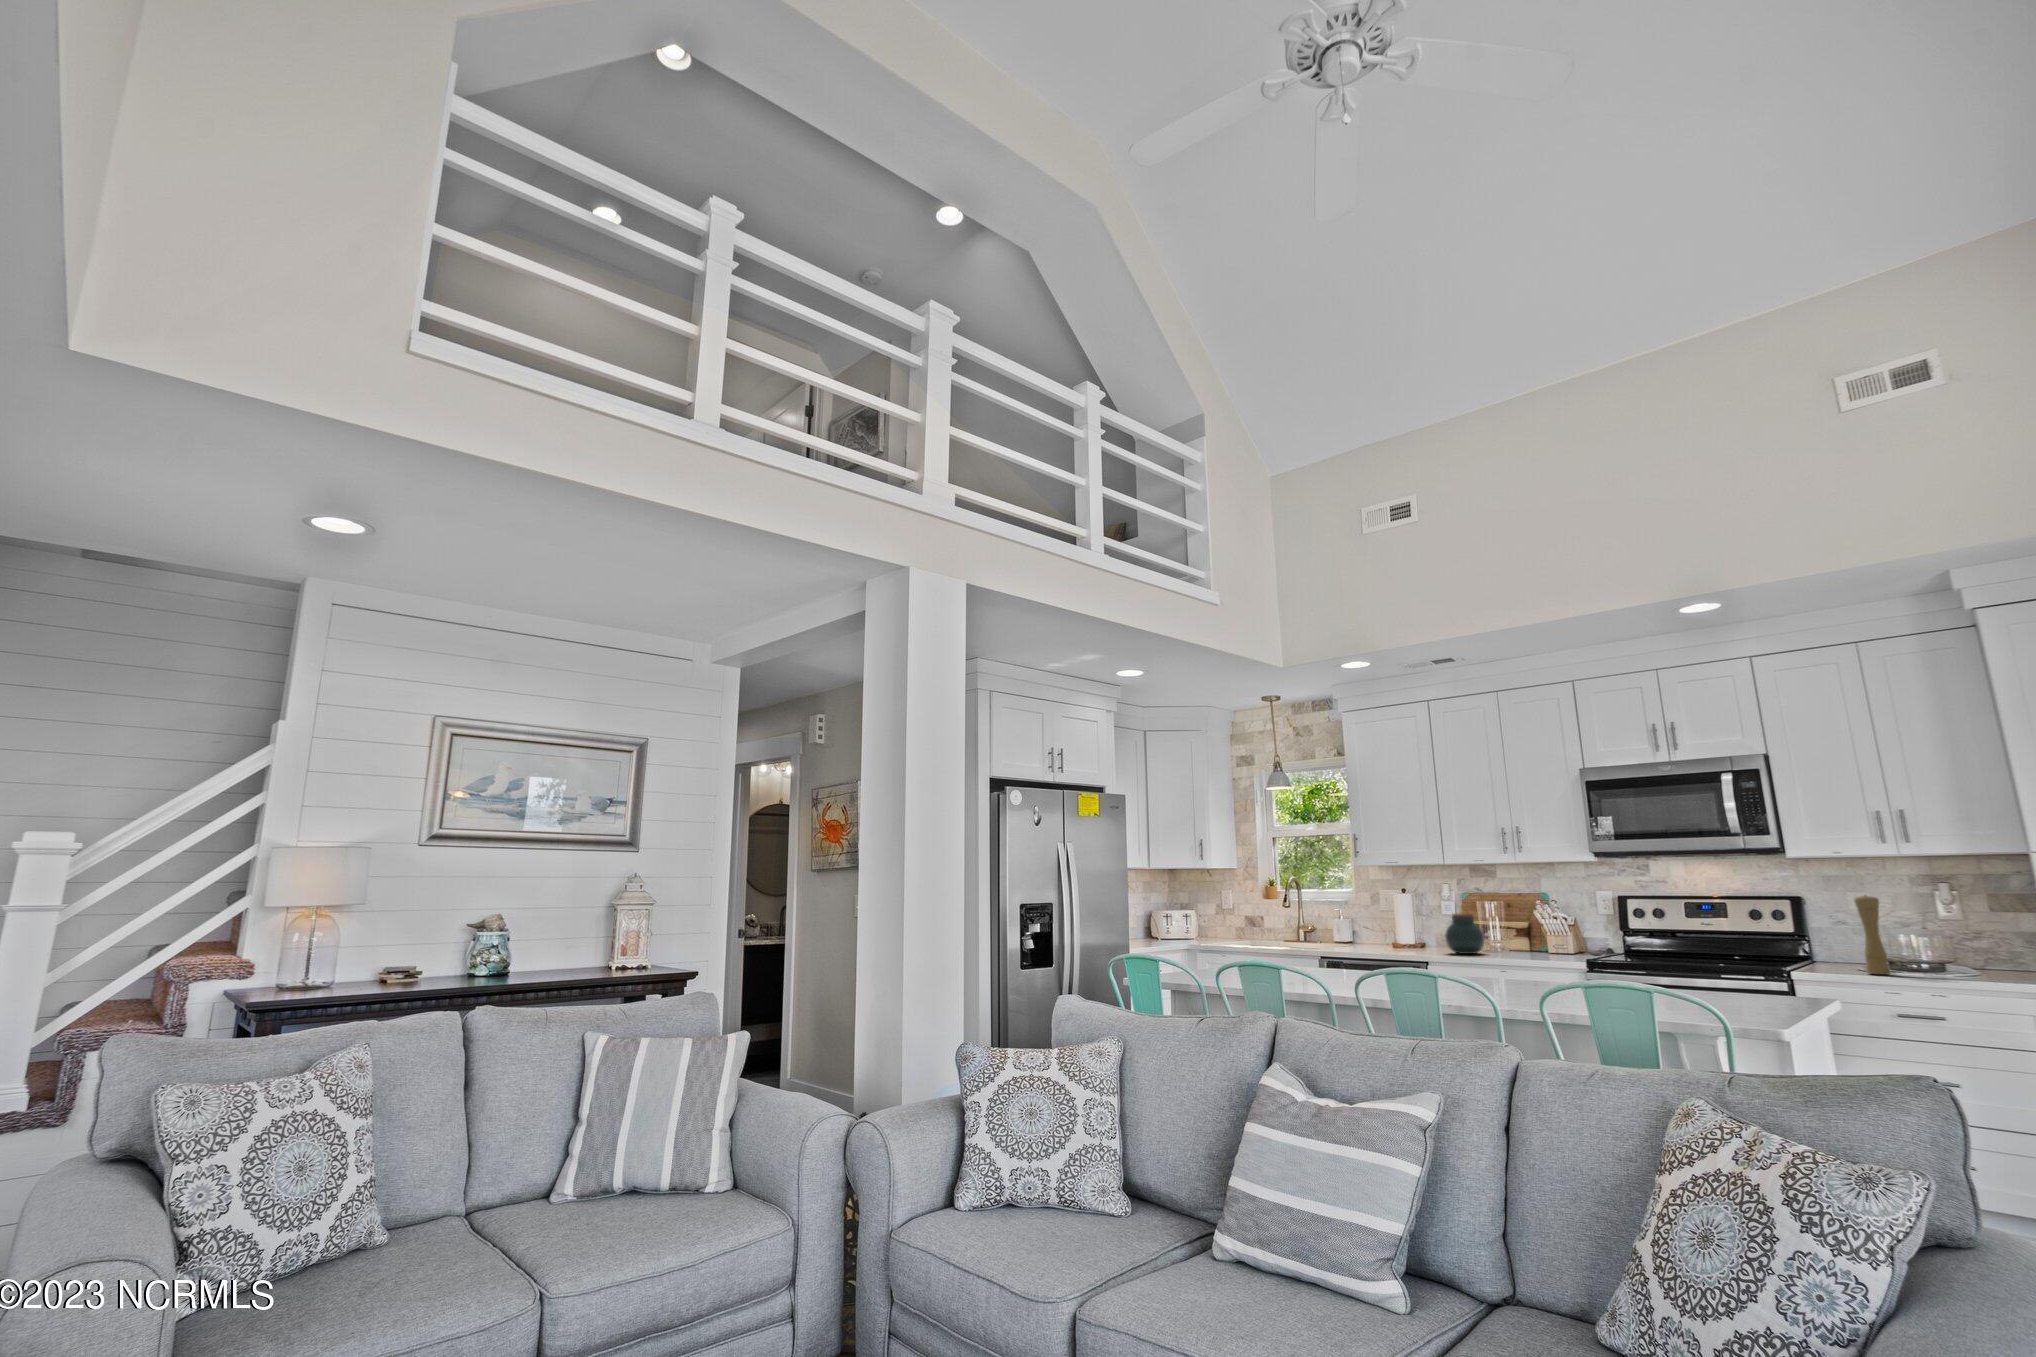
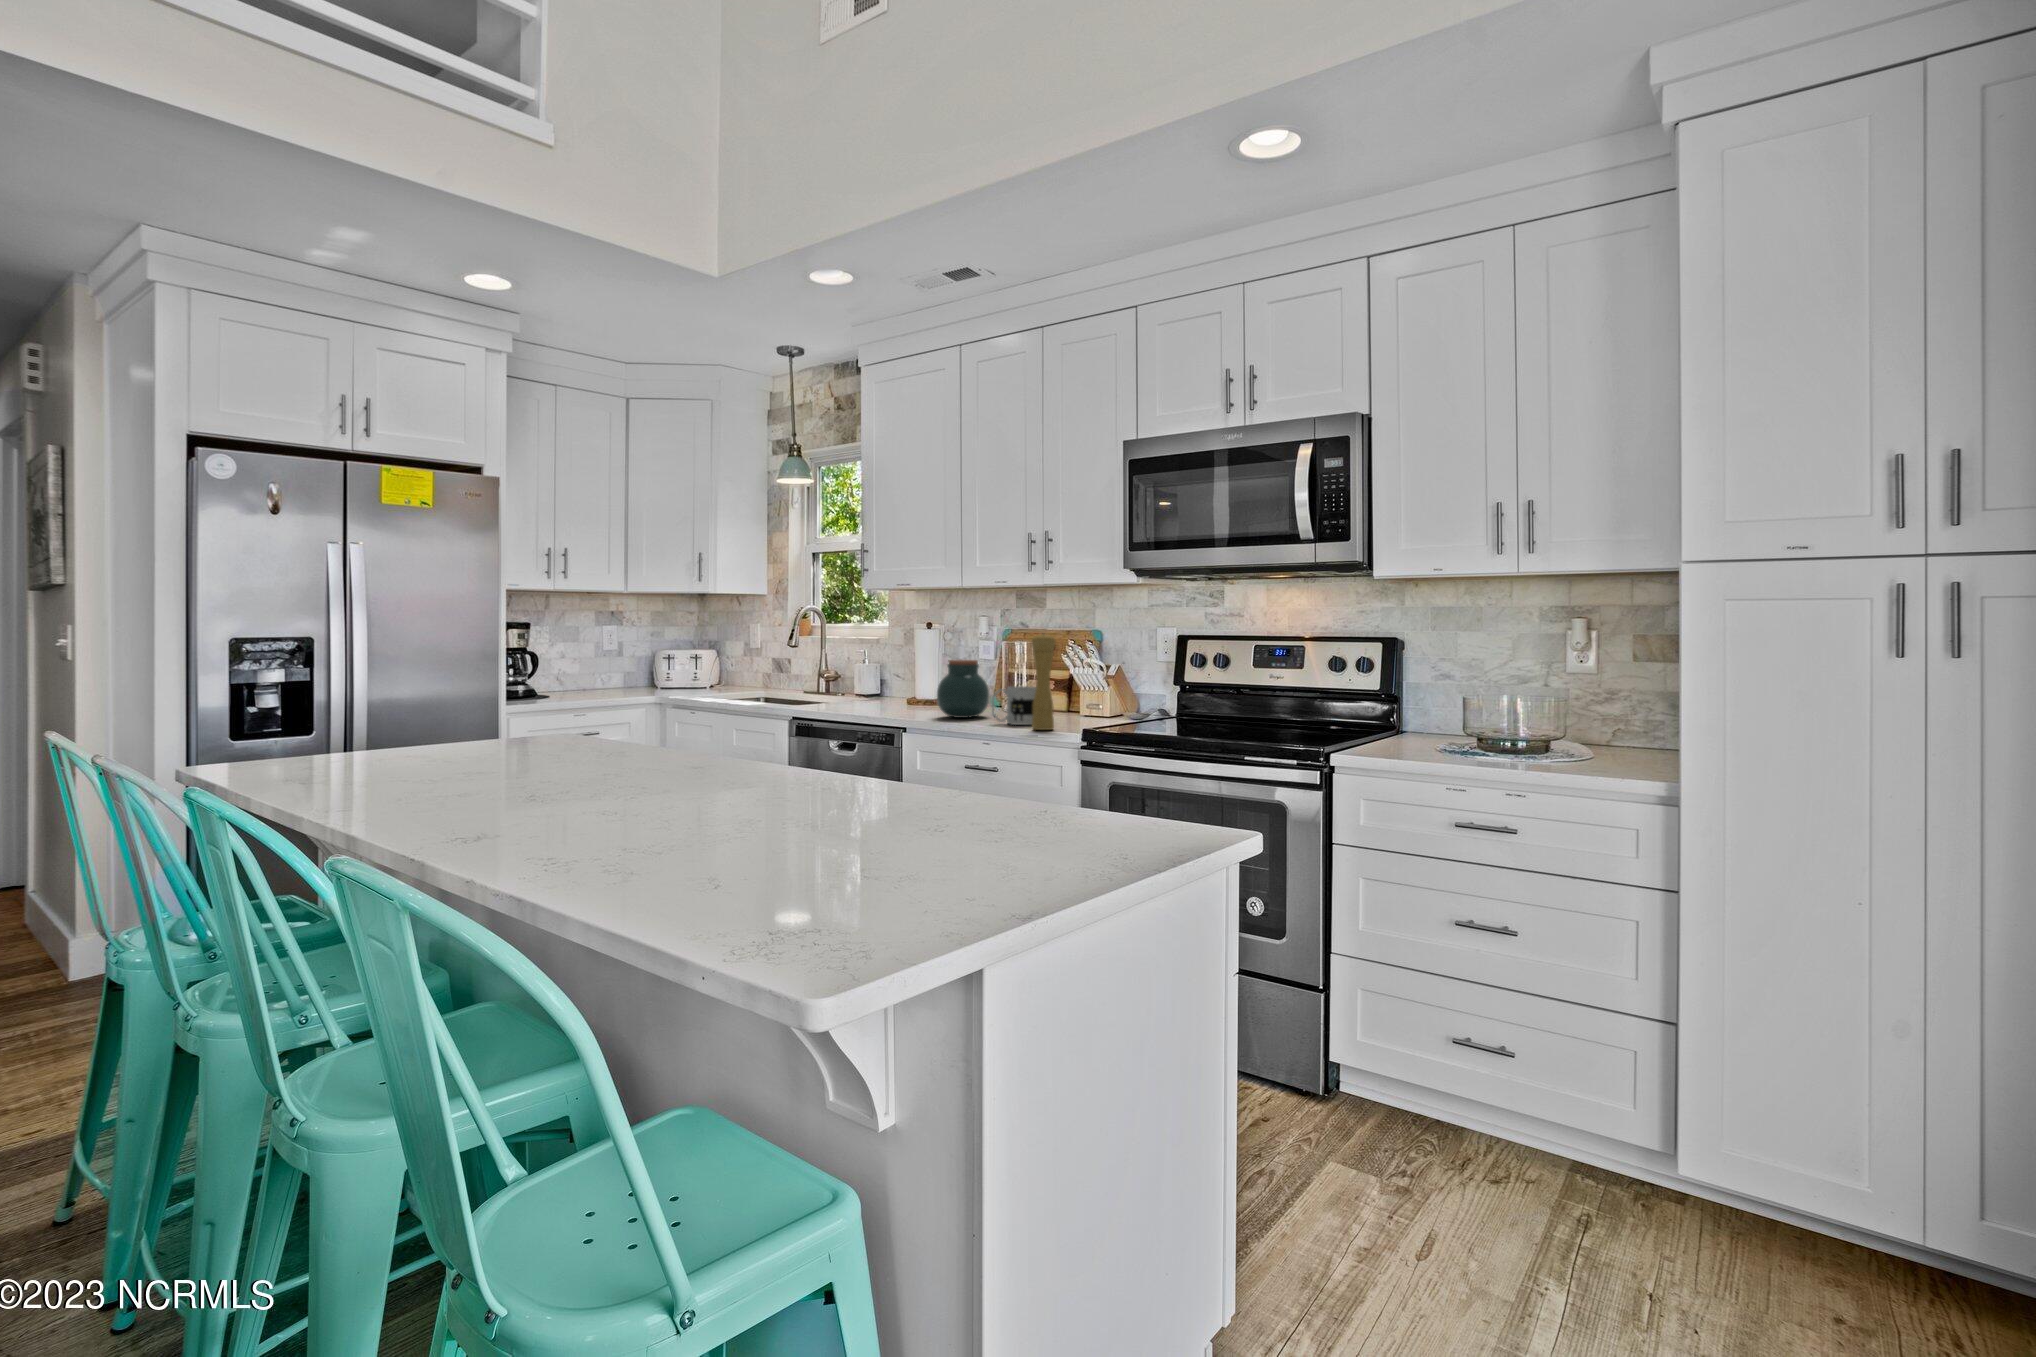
pepper mill: present [1854,895,1890,975] -> present [1031,634,1055,730]
mug: none [1499,931,1535,958] -> present [992,686,1036,725]

